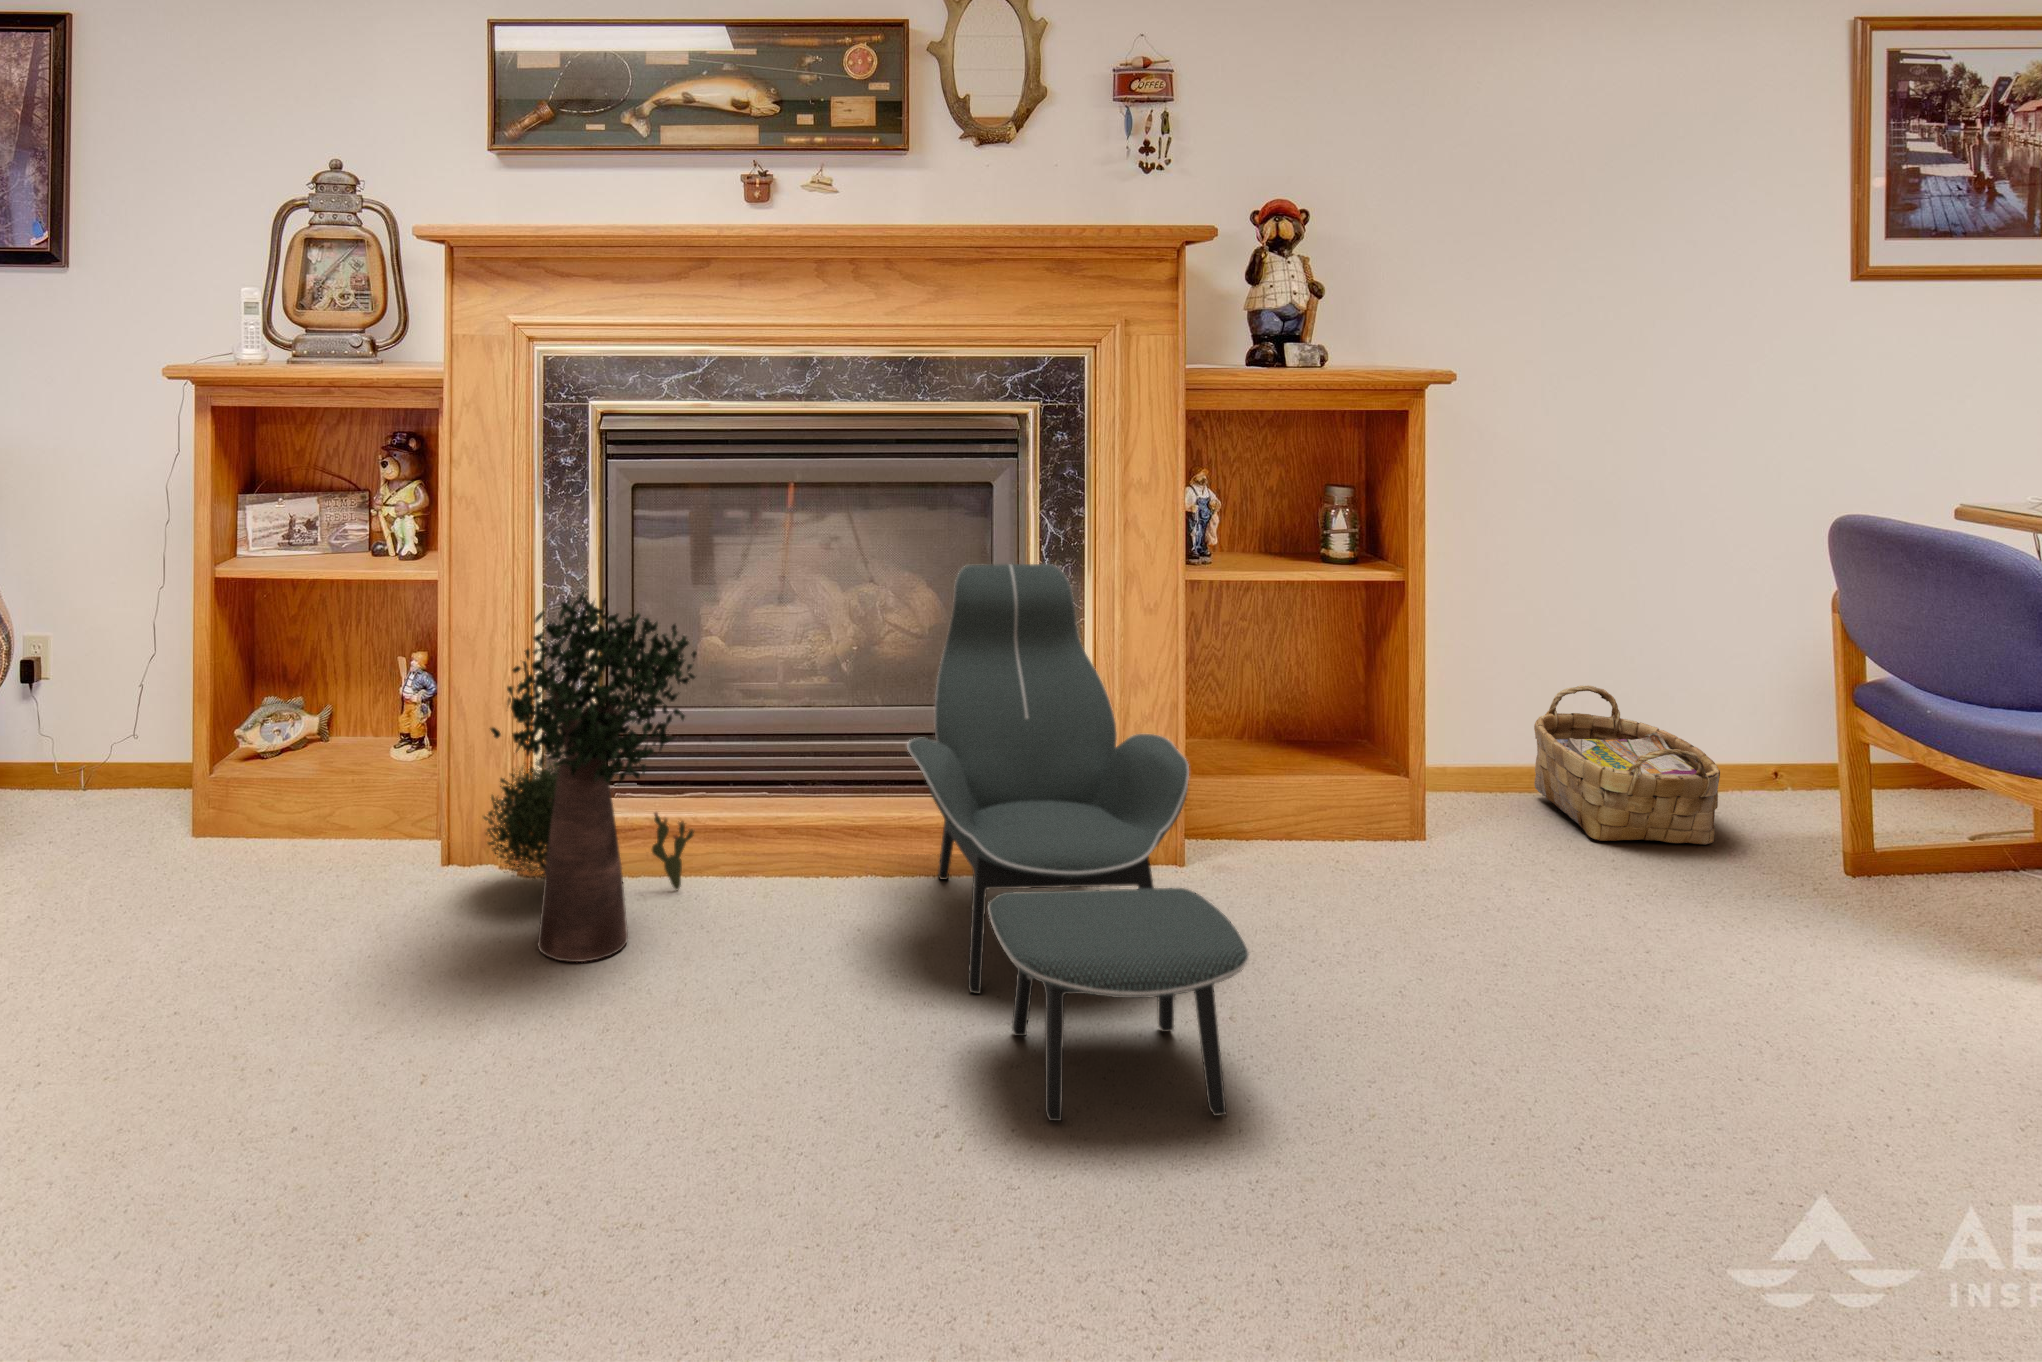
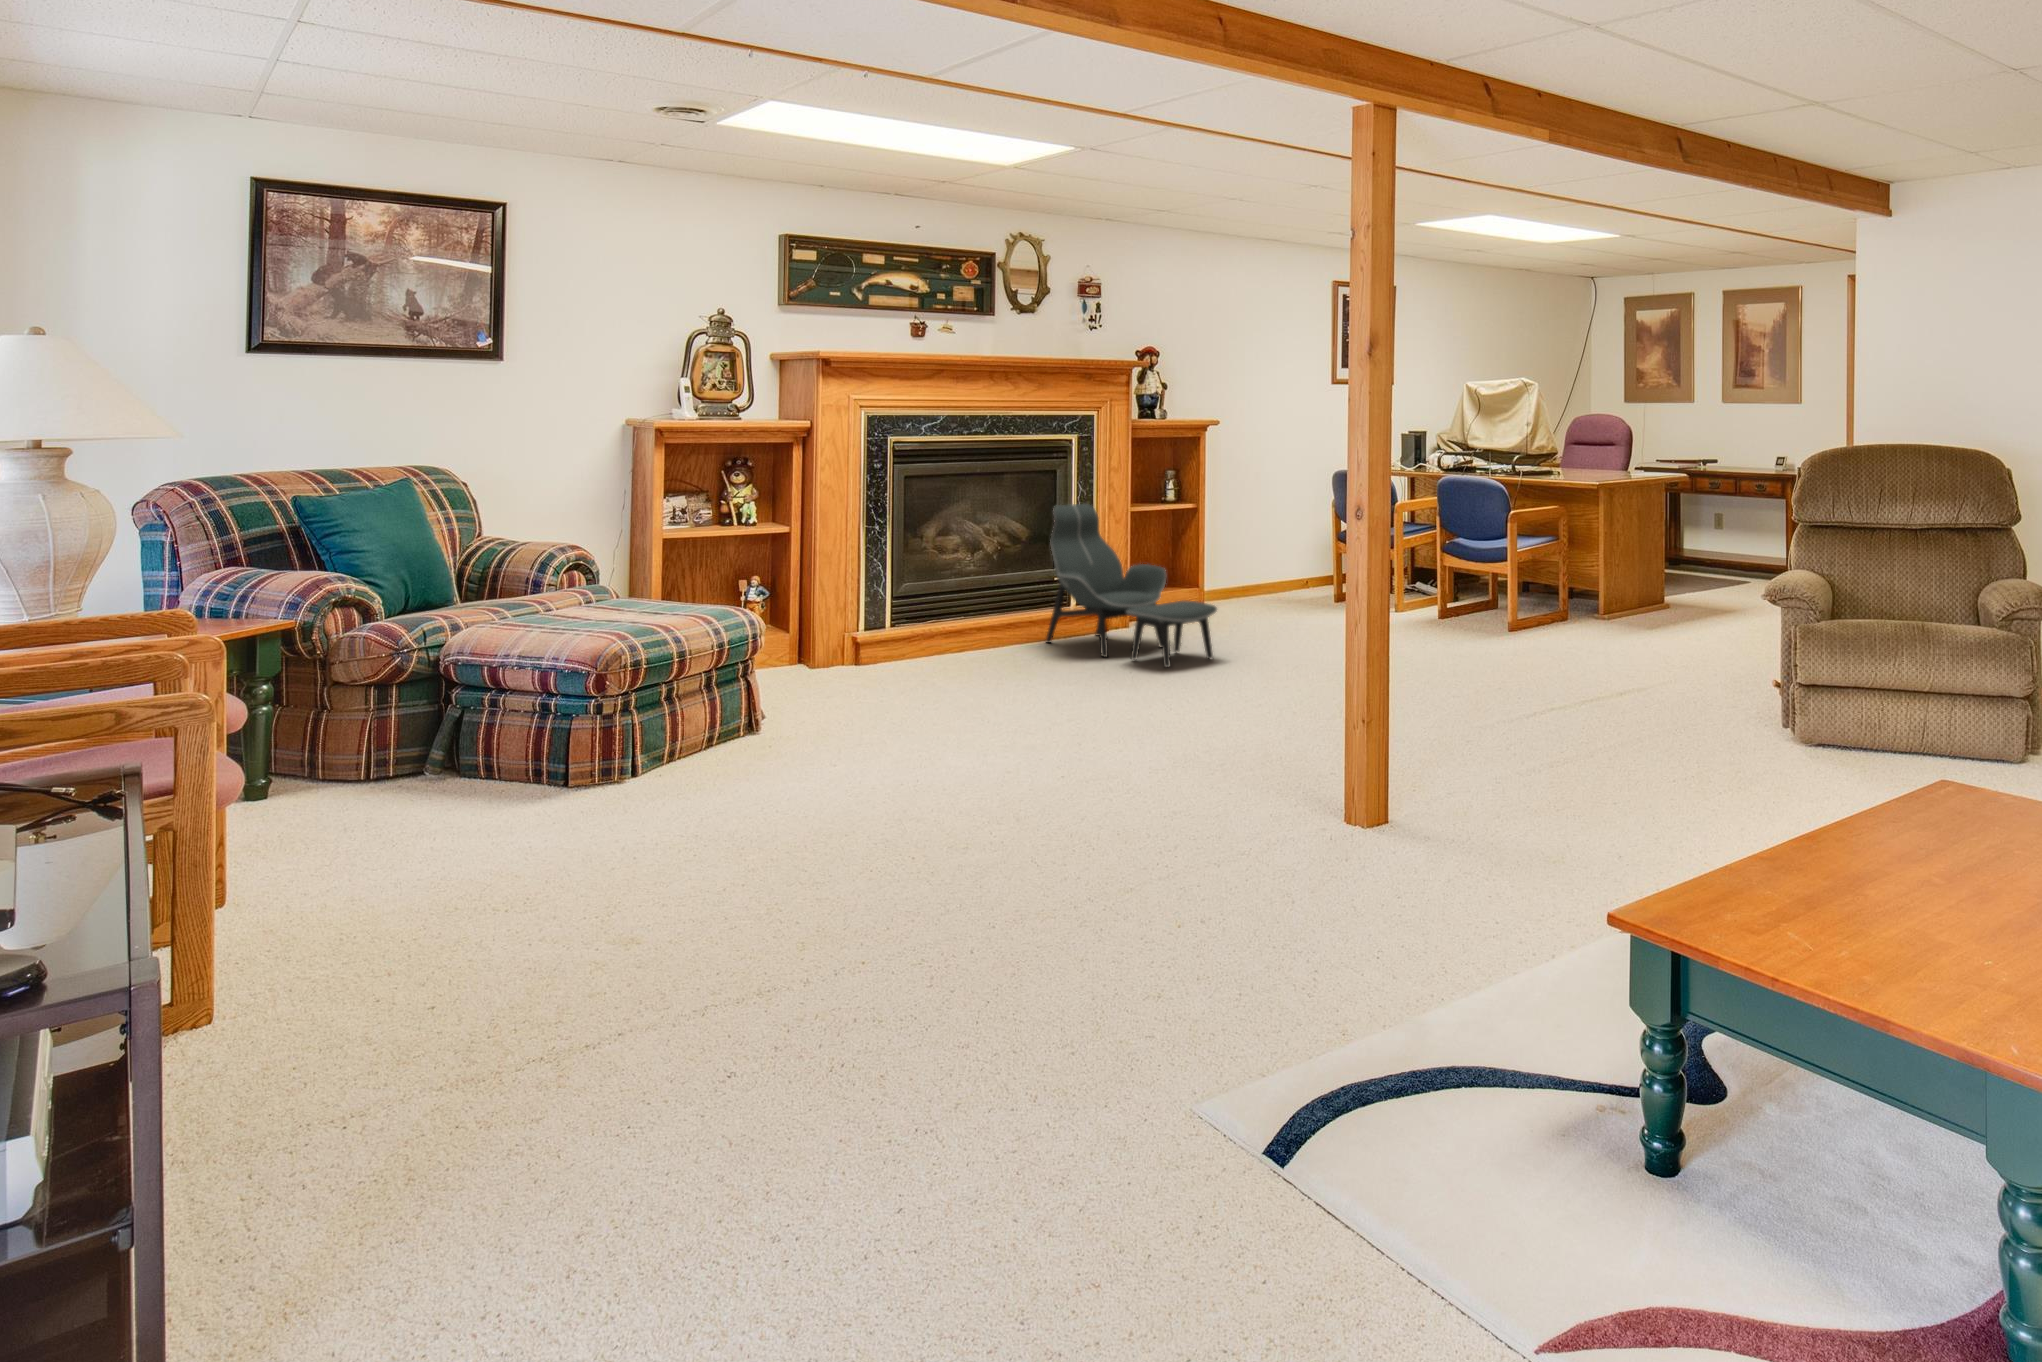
potted plant: present [483,591,697,962] -> none [856,521,987,677]
woven basket: present [1534,685,1720,845] -> none [1233,551,1299,605]

